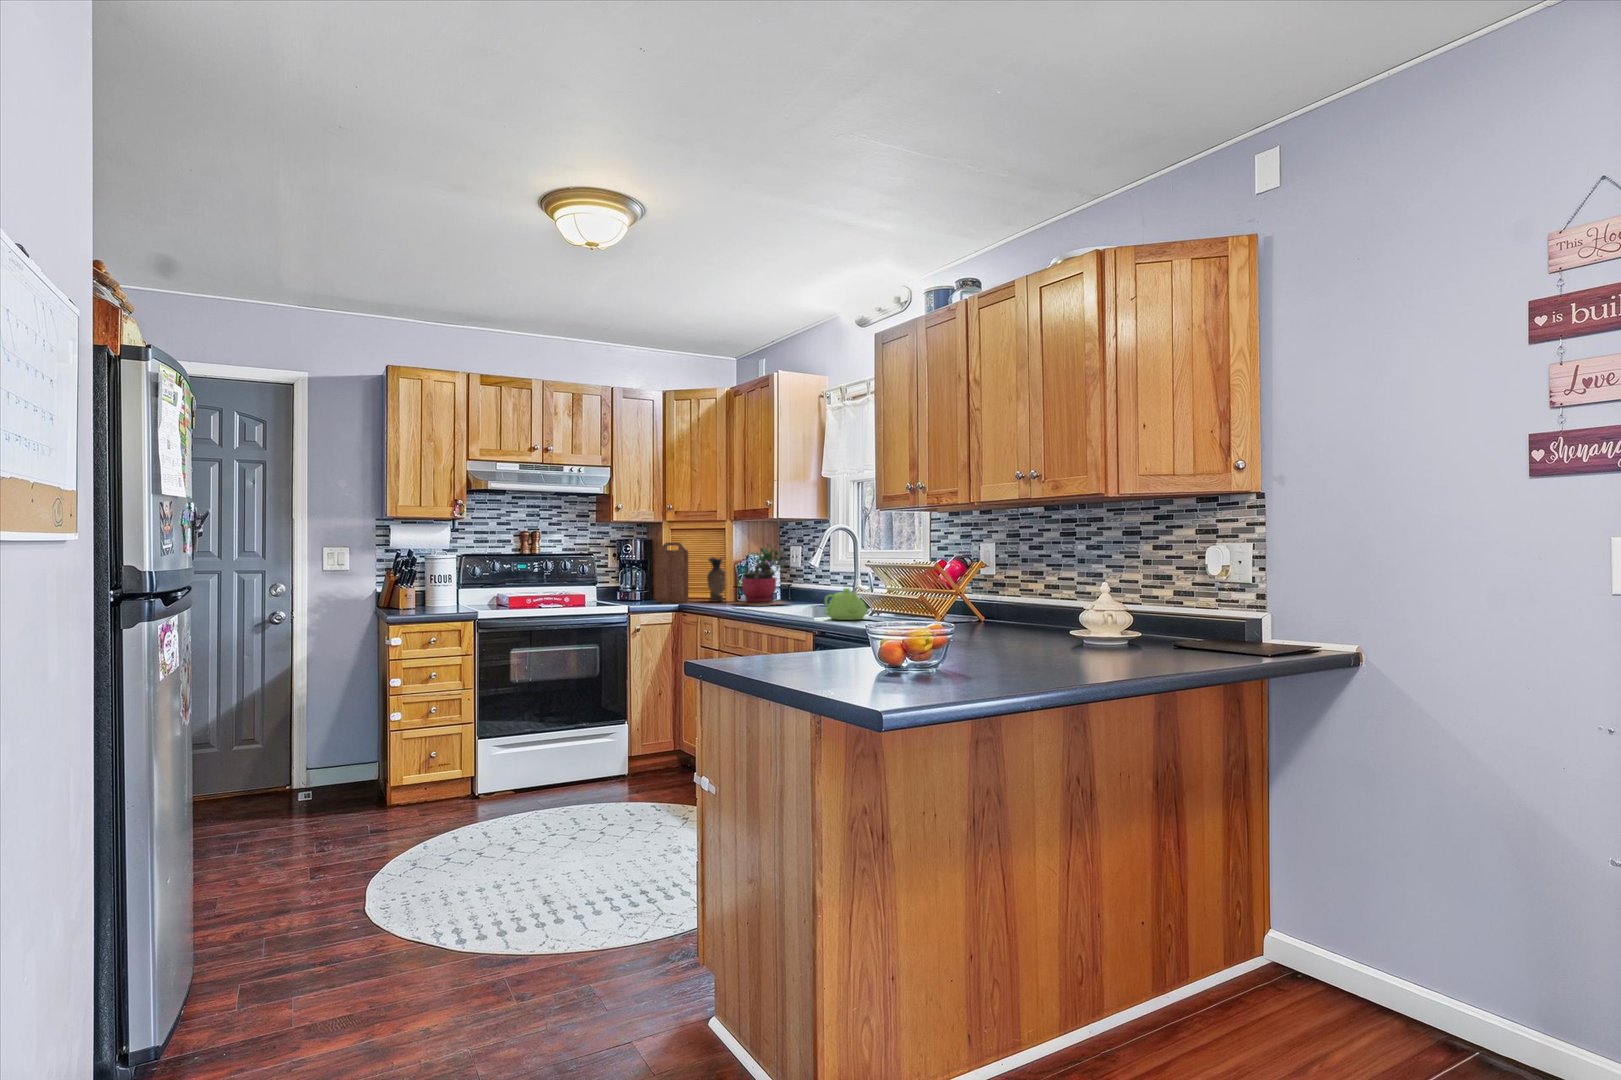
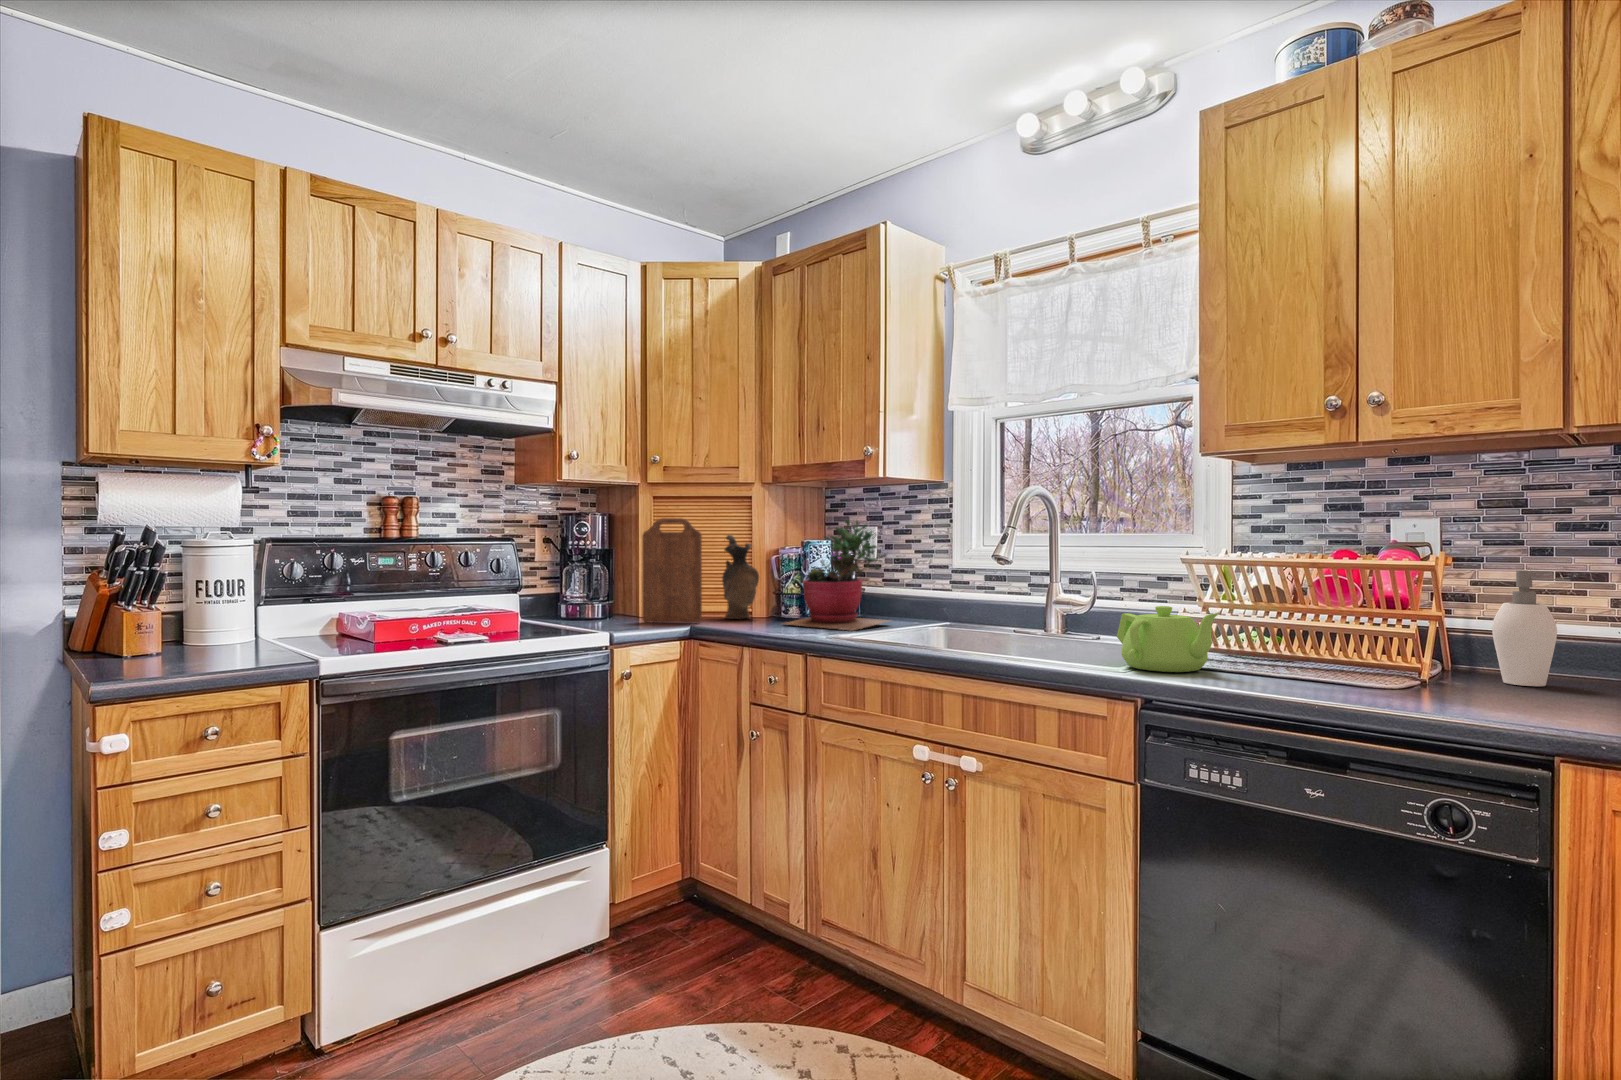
soap dispenser: none [981,570,1006,627] -> present [1492,571,1571,686]

